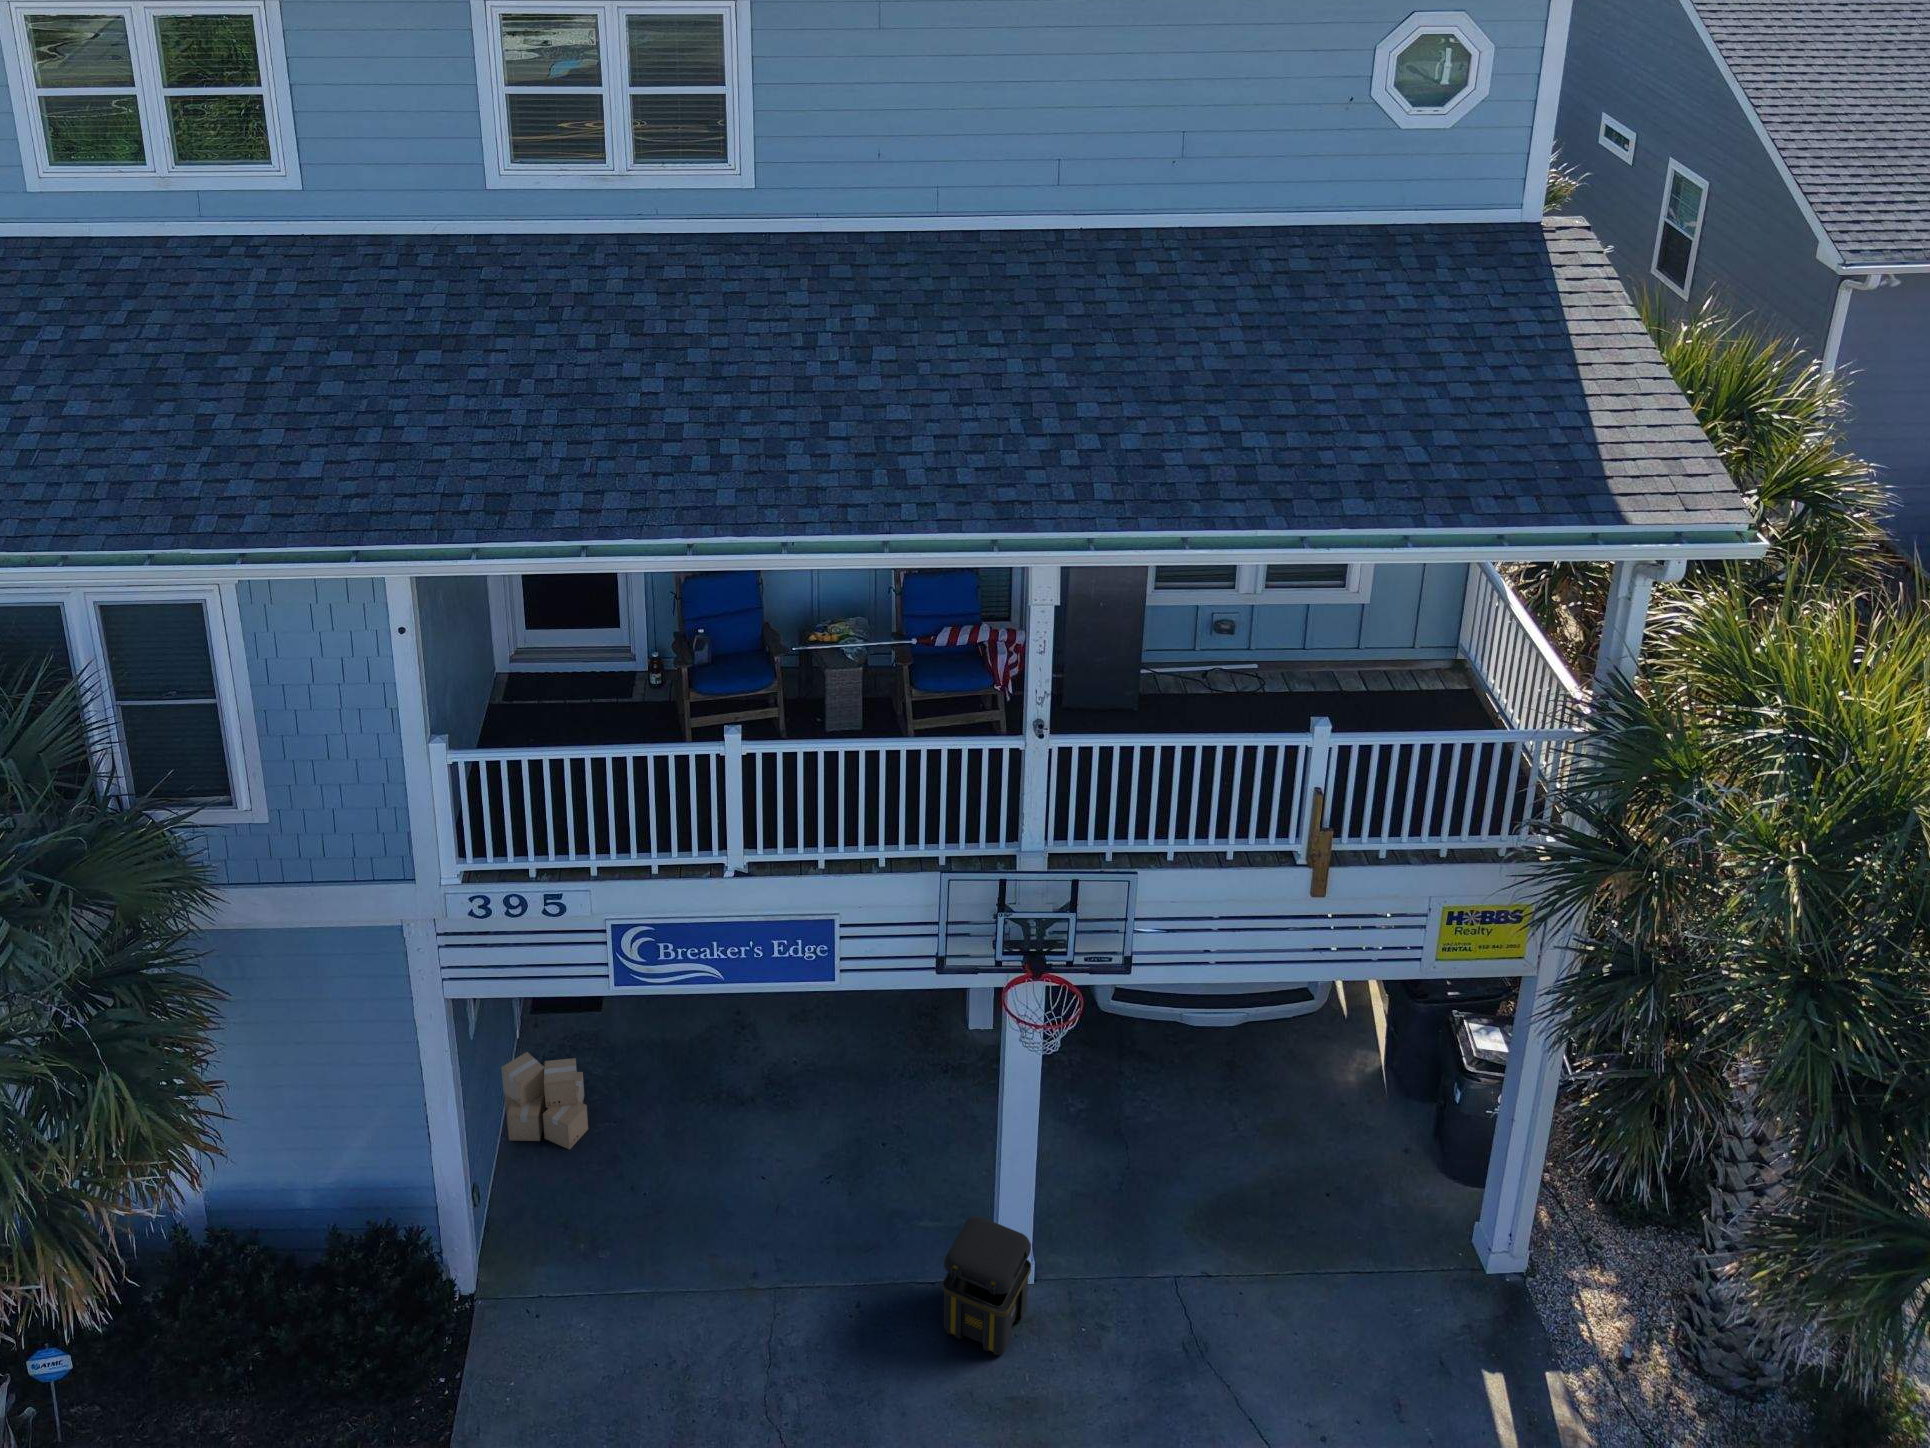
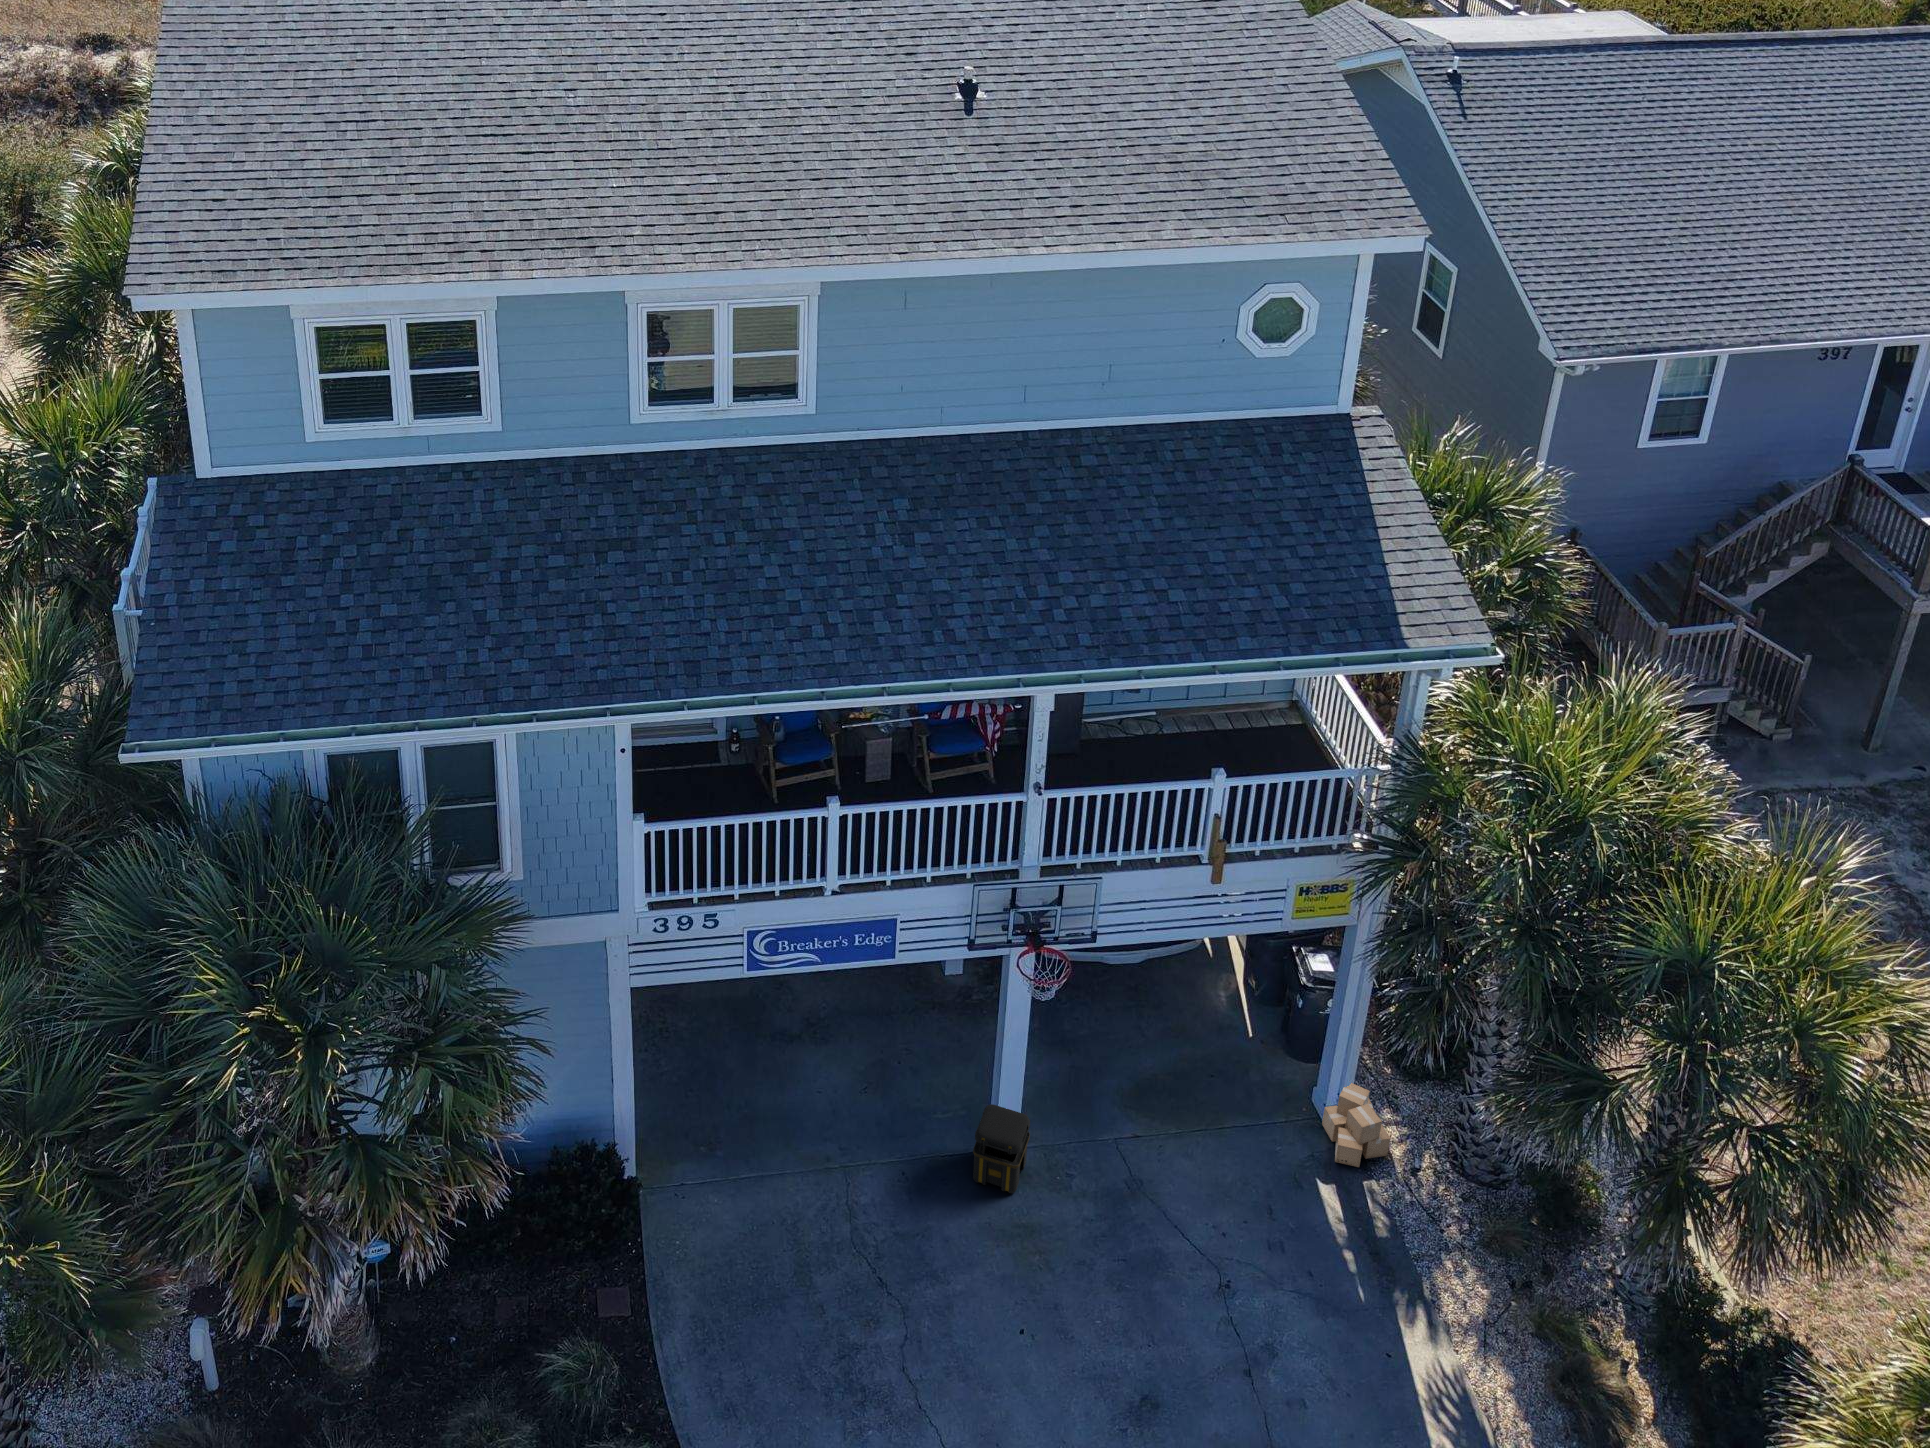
cardboard box: present [501,1052,588,1150] -> present [1322,1083,1390,1167]

